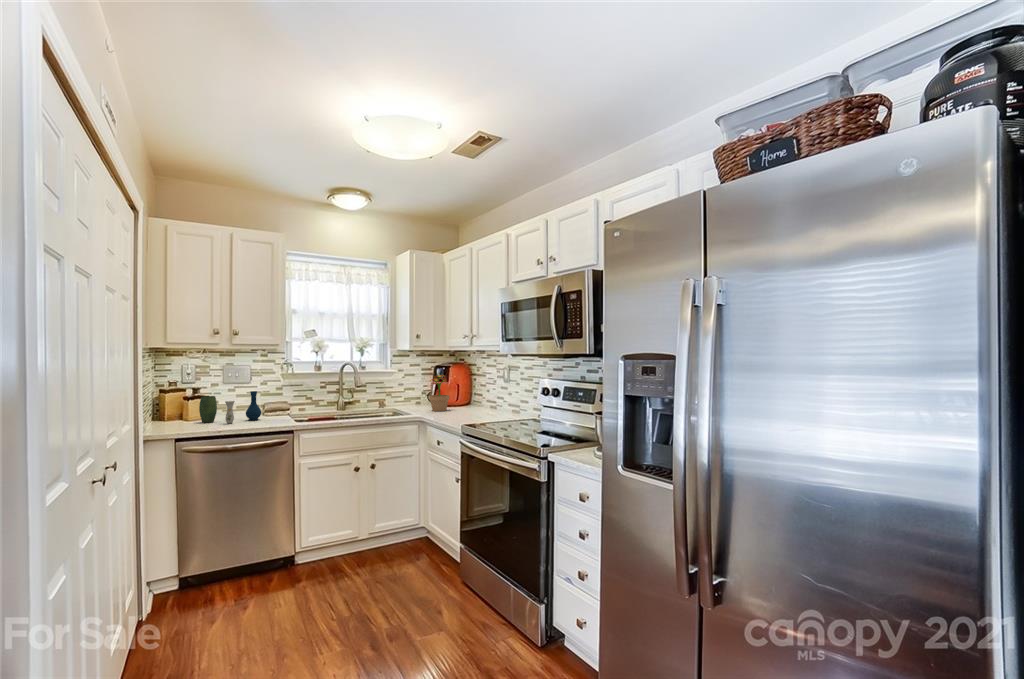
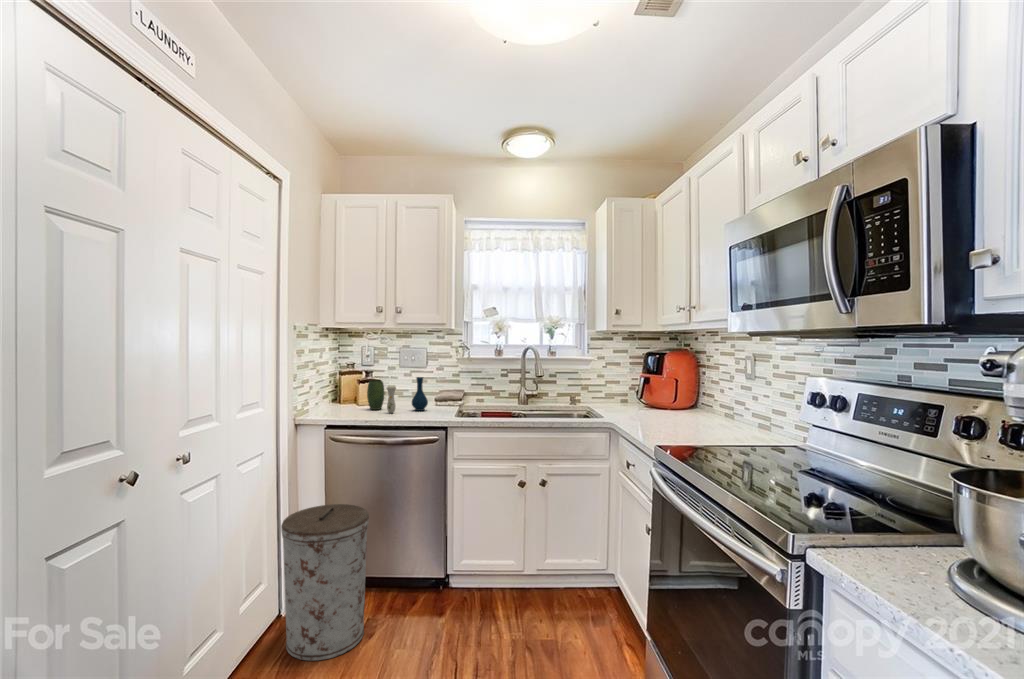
potted plant: present [429,375,449,411] -> none [632,361,662,416]
trash can: none [149,503,233,636] -> present [281,504,369,661]

